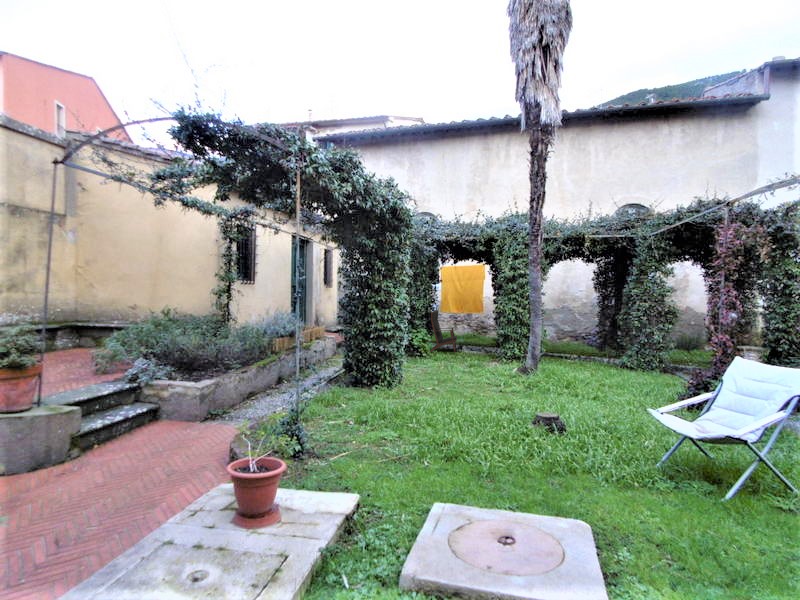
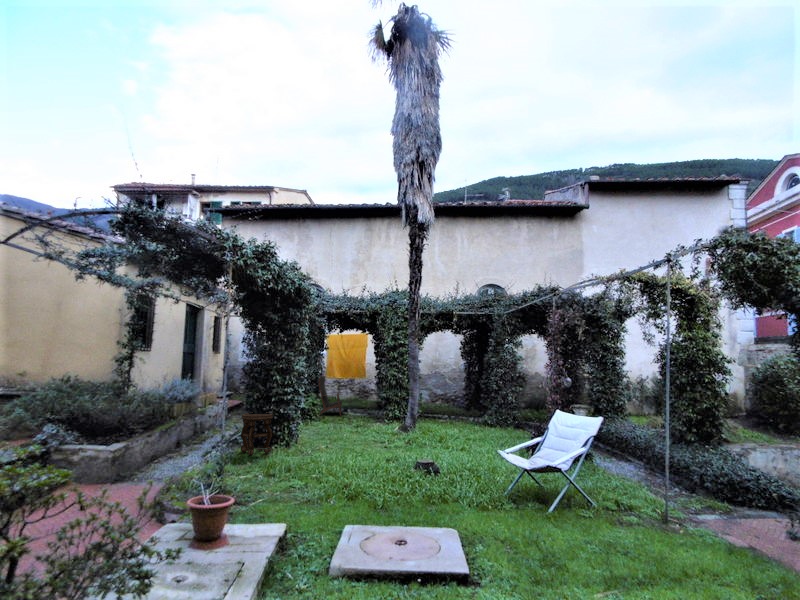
side table: none [340,348,373,394] -> present [241,412,273,455]

